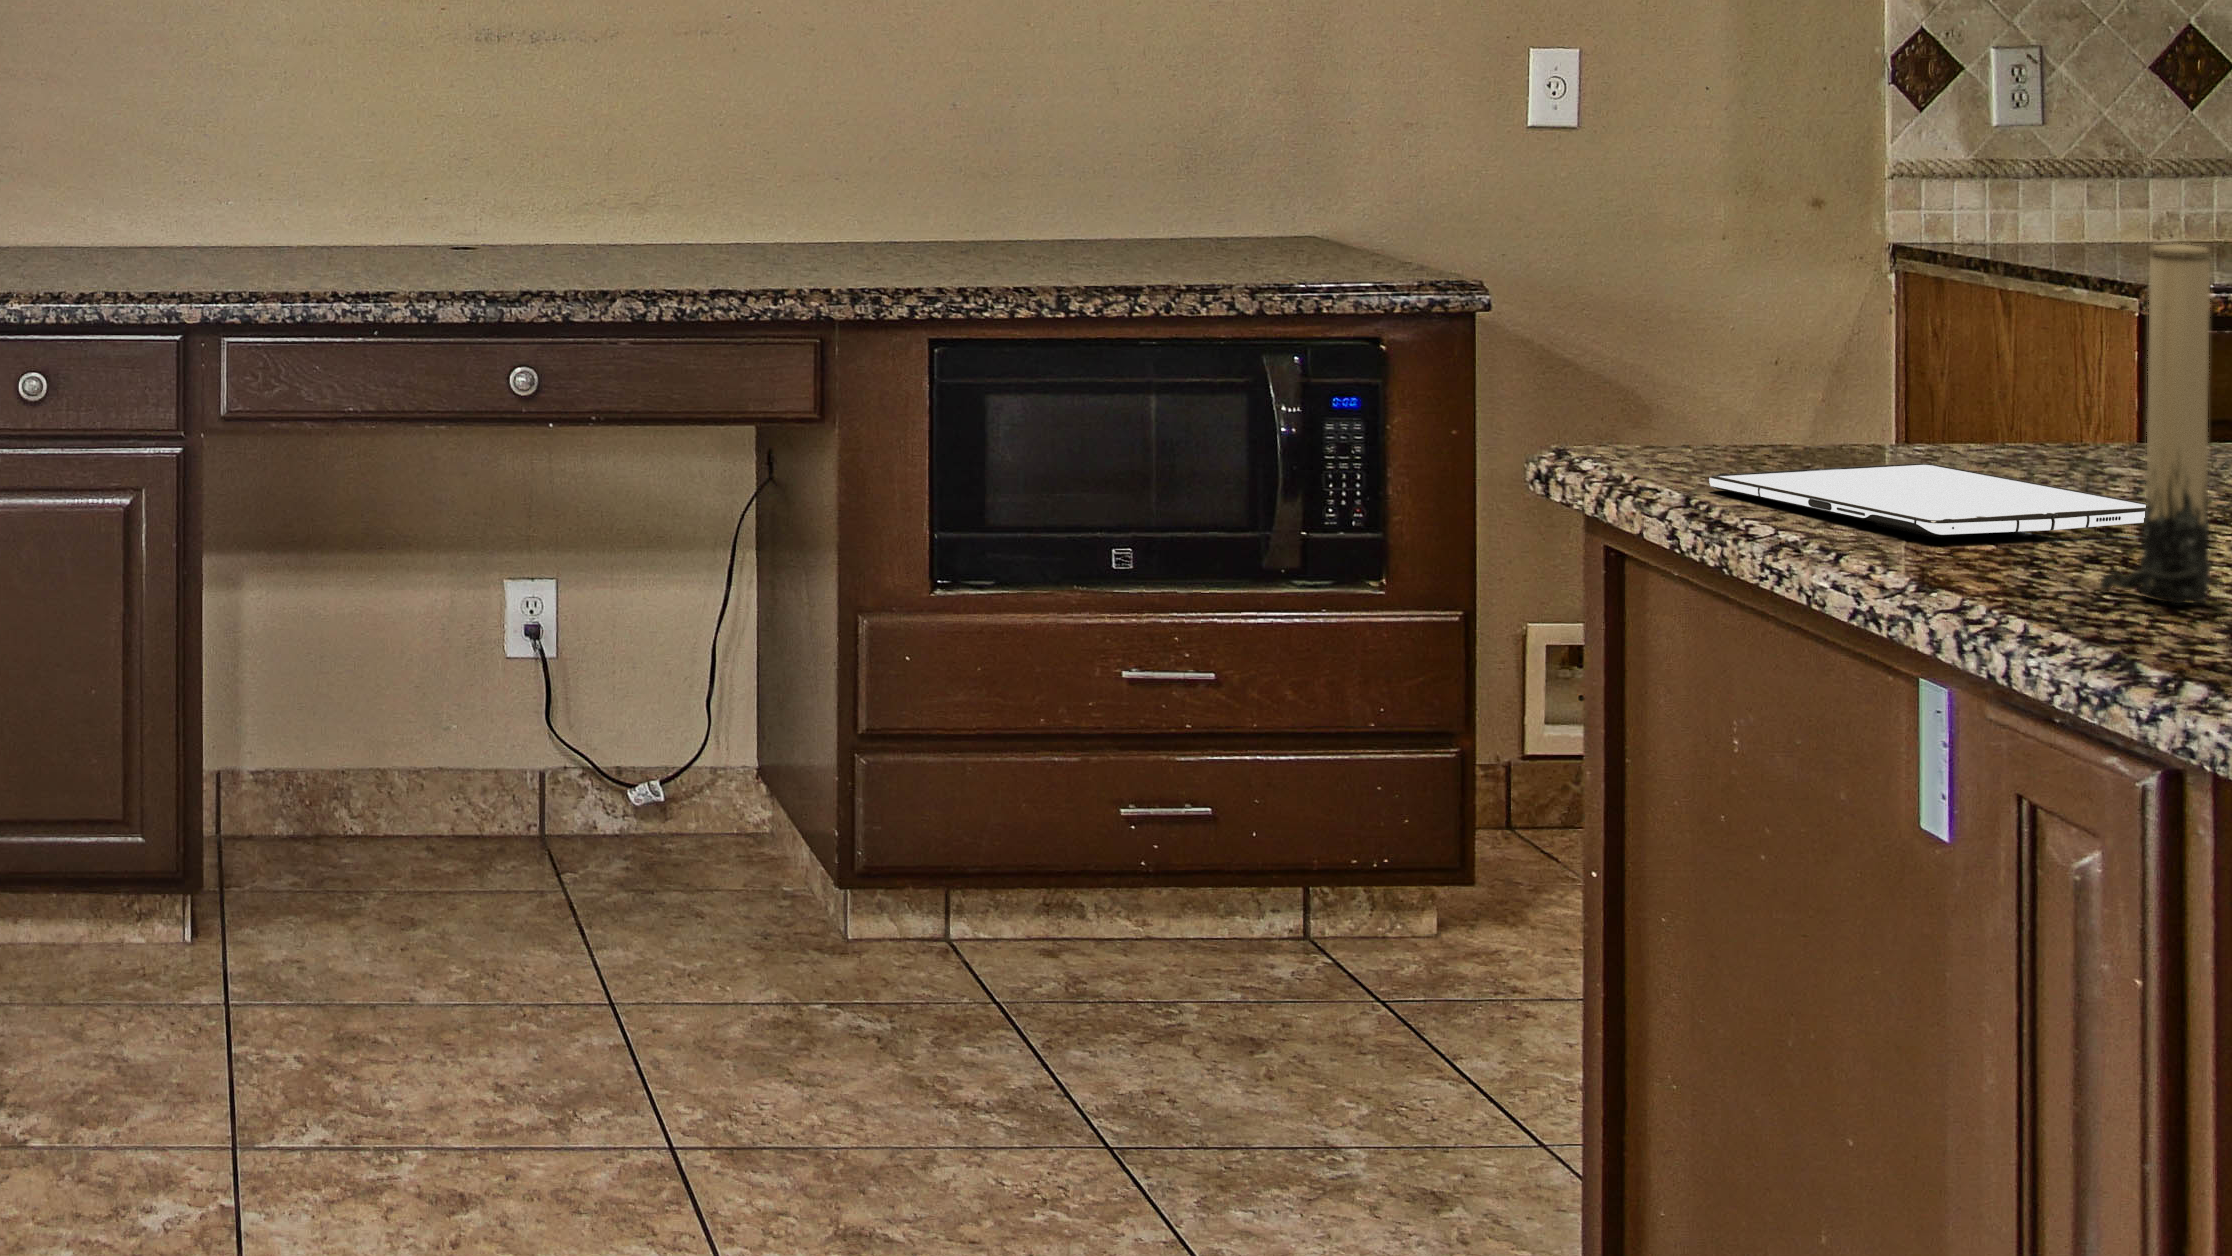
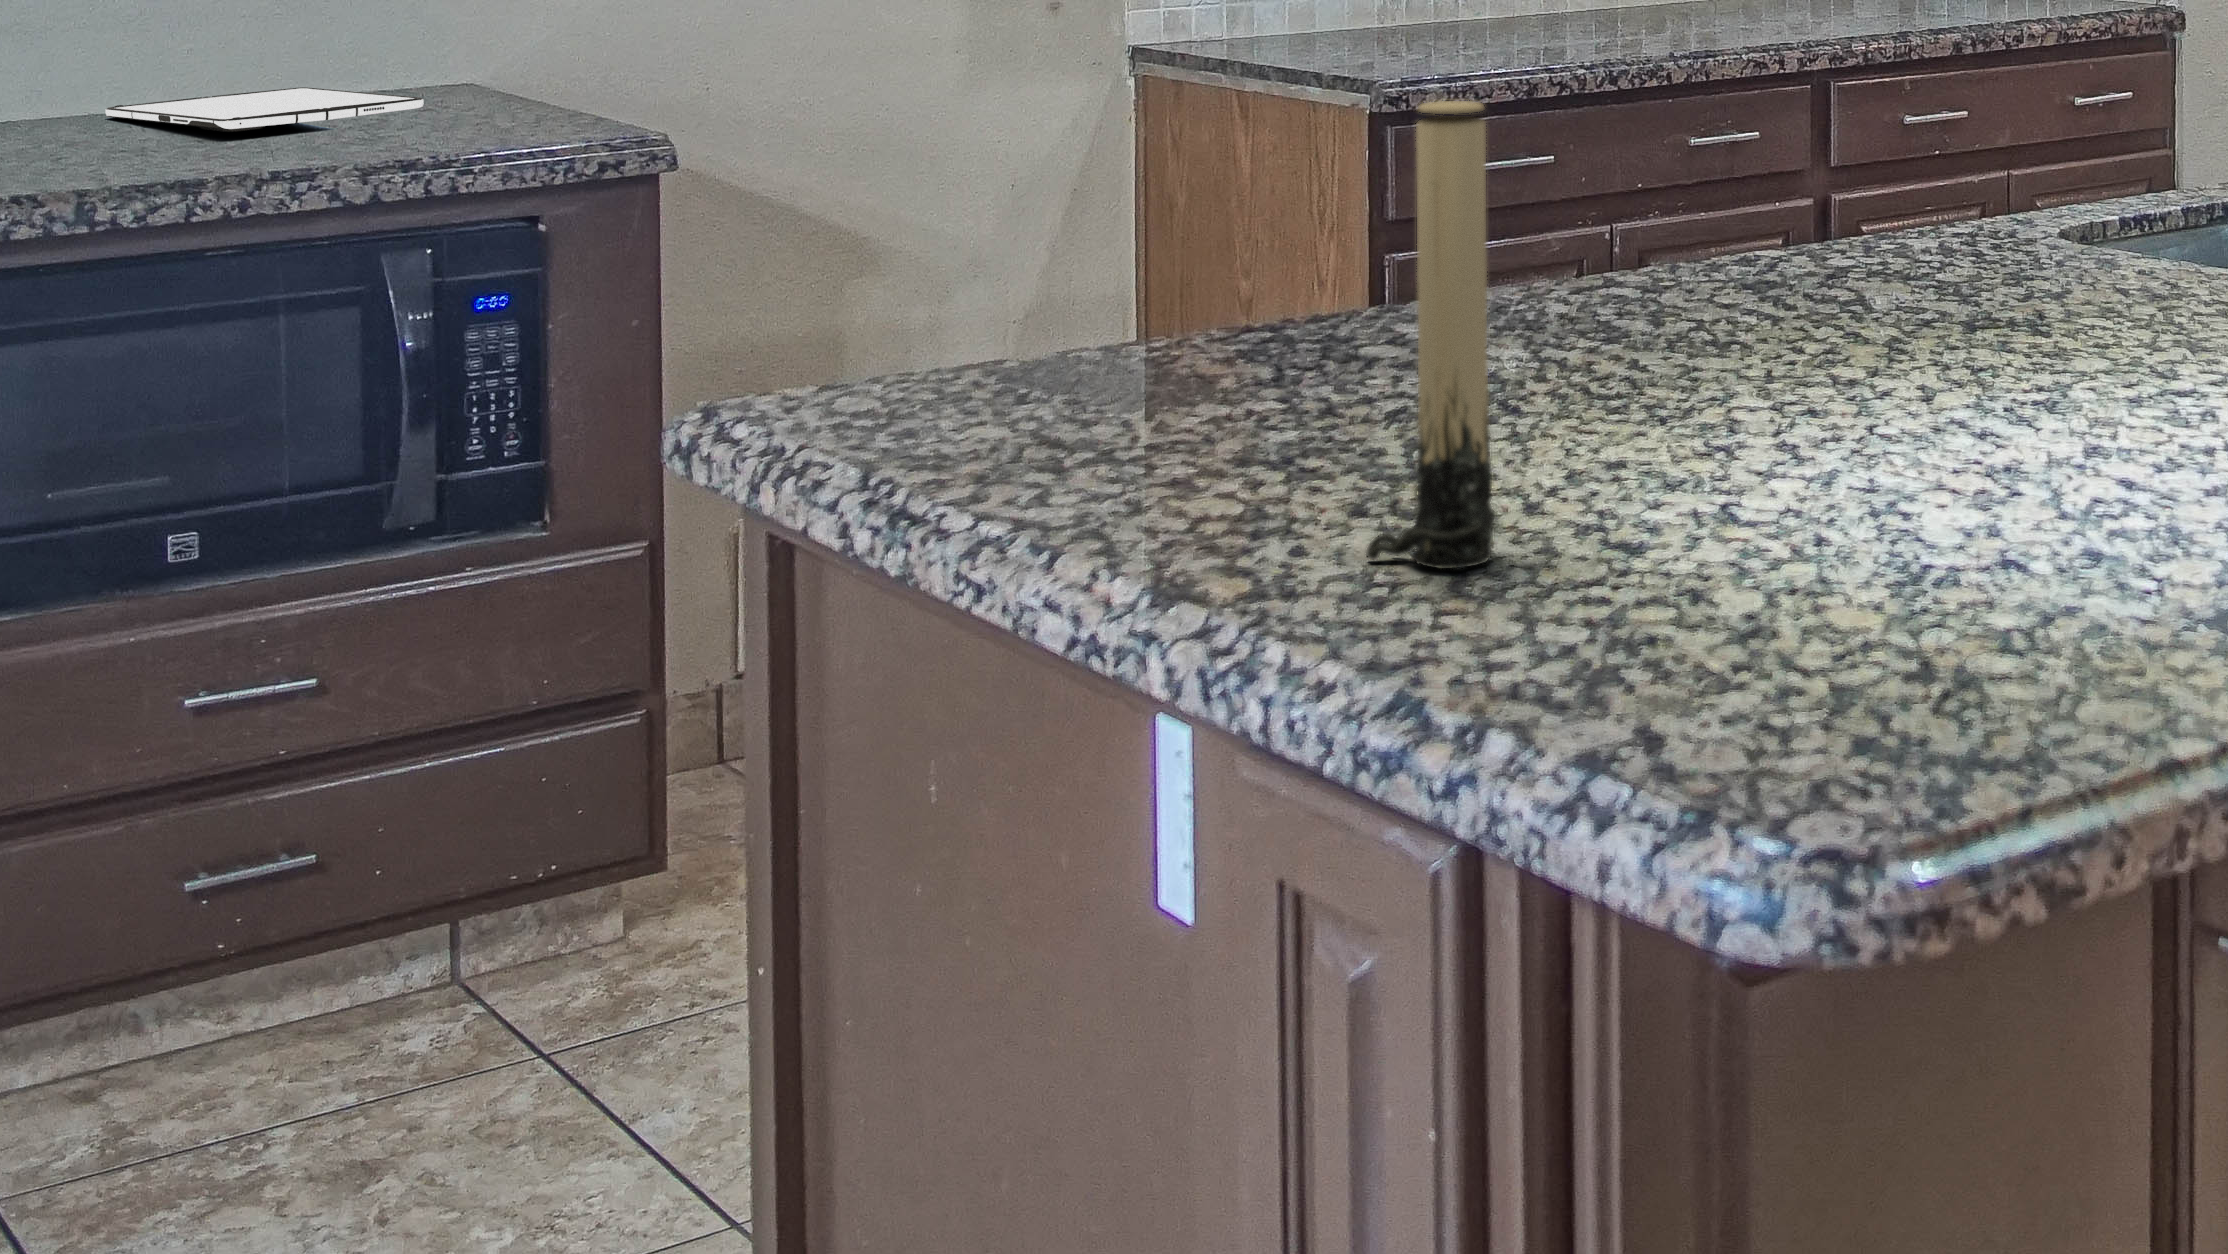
tablet: present [1709,463,2146,537] -> present [105,87,424,132]

